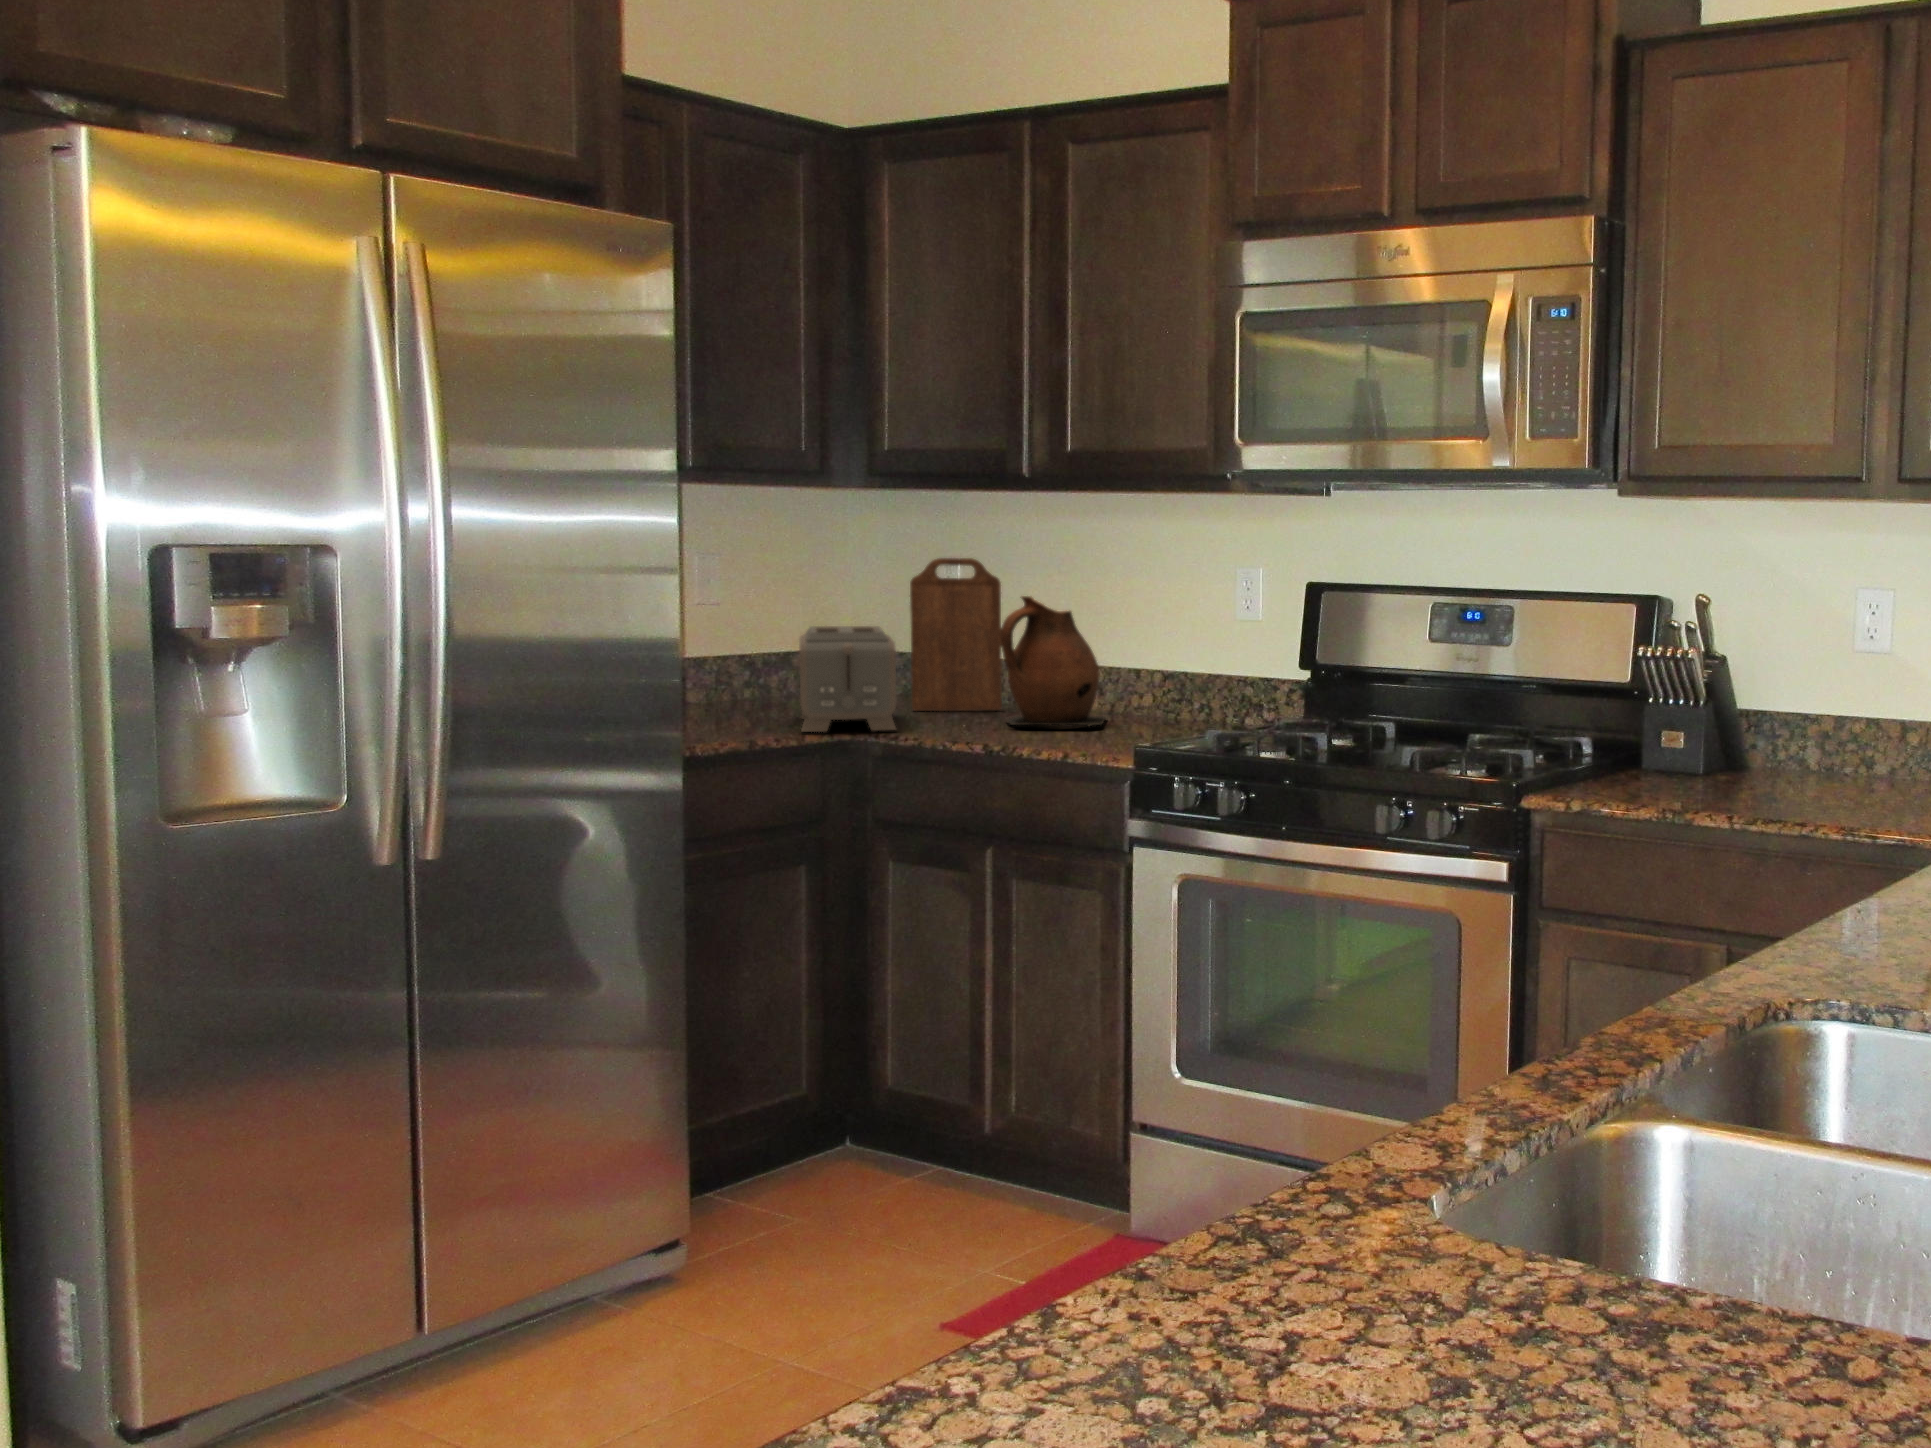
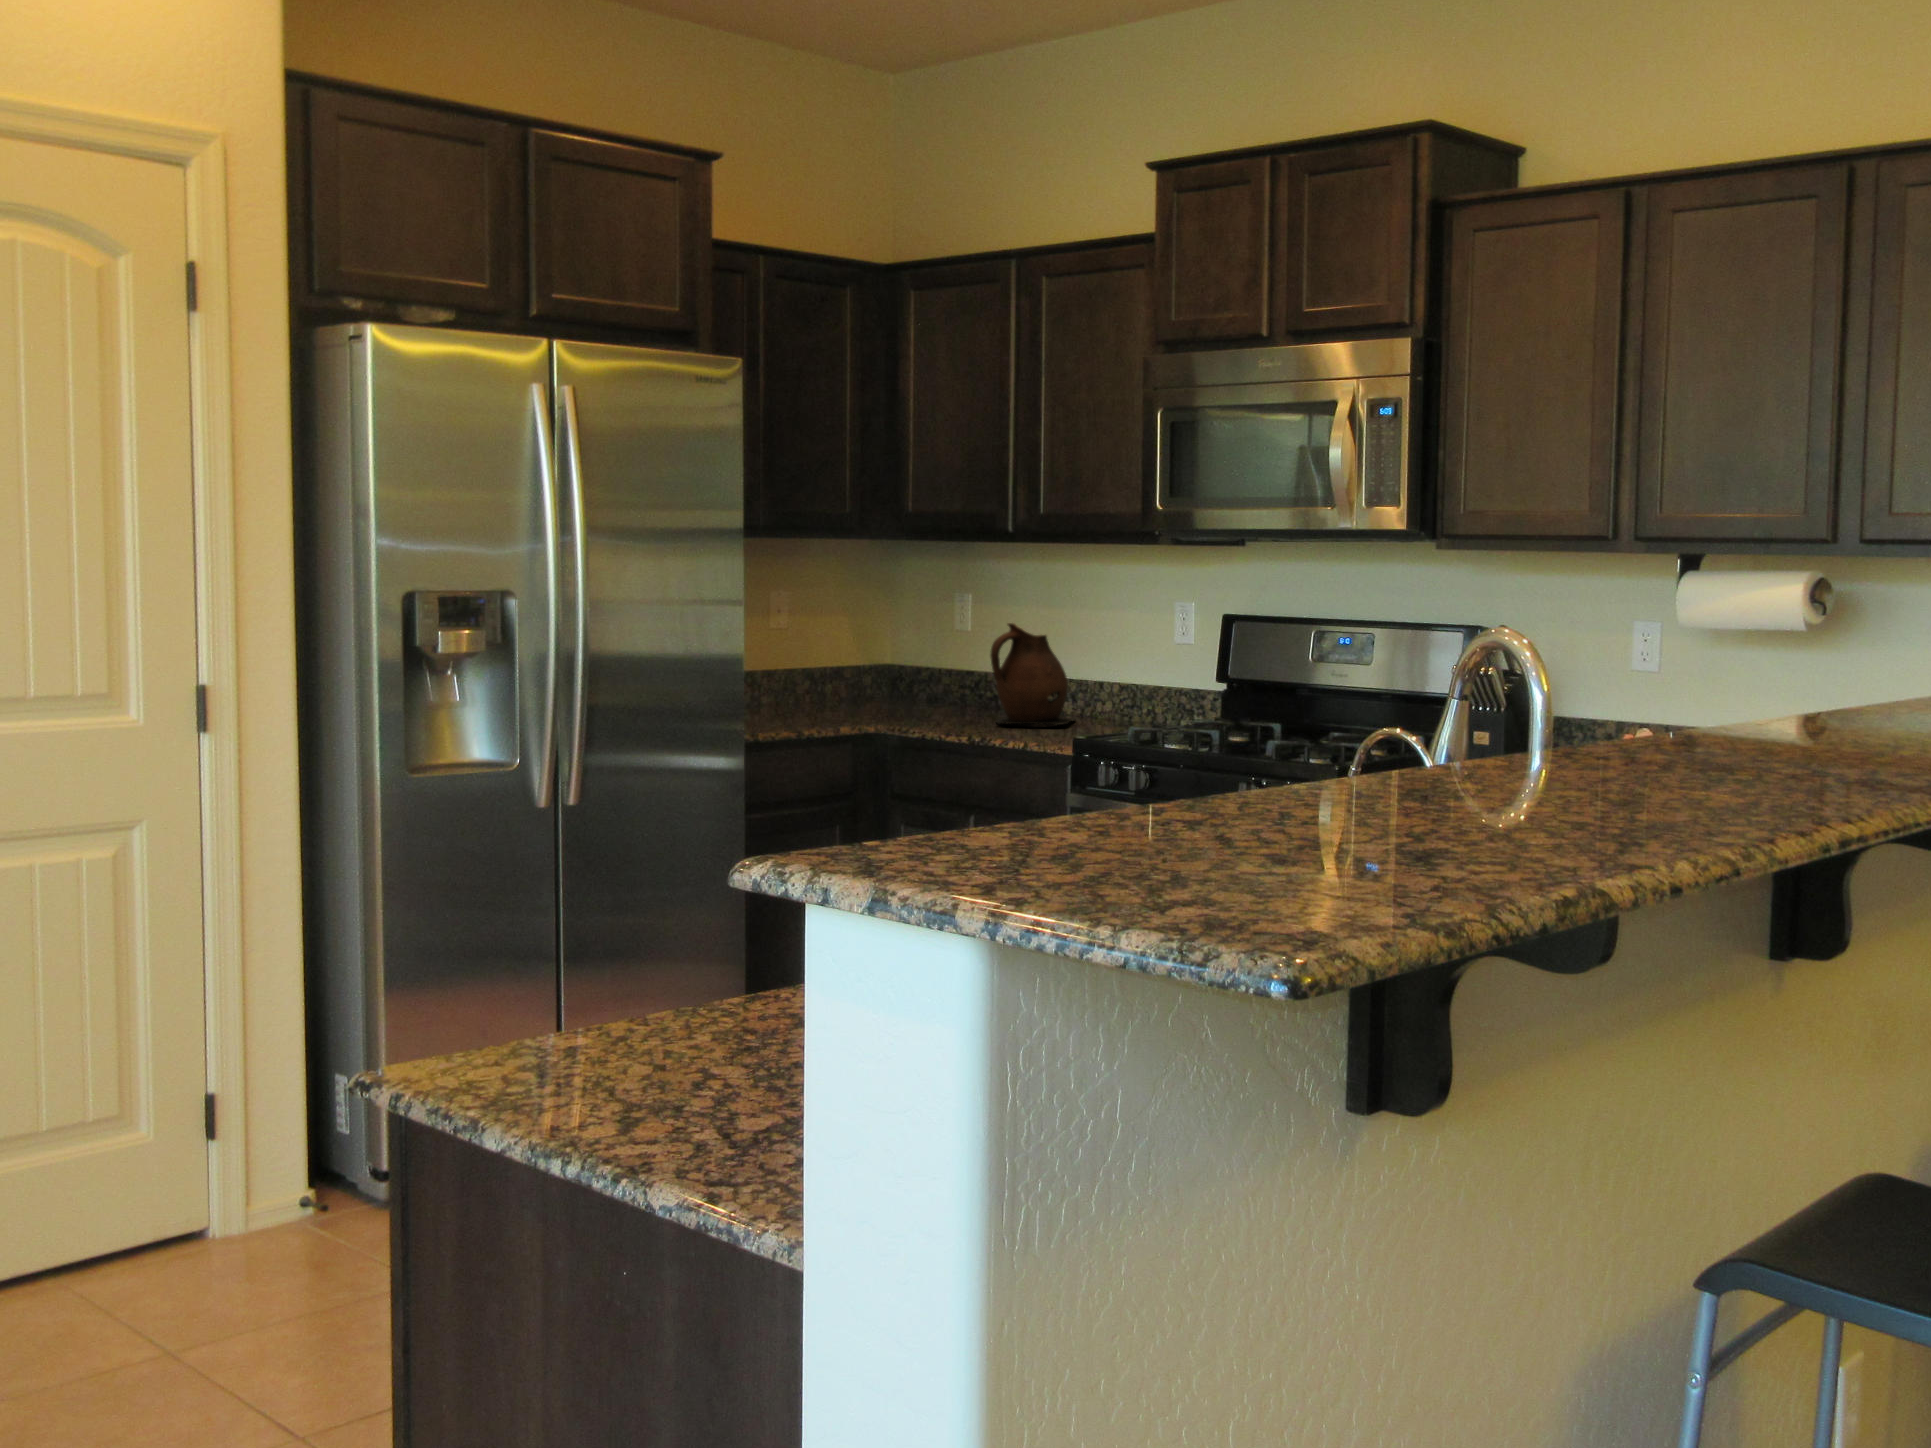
cutting board: present [910,558,1002,711] -> none [928,593,998,713]
toaster: present [799,626,896,732] -> none [838,646,911,726]

